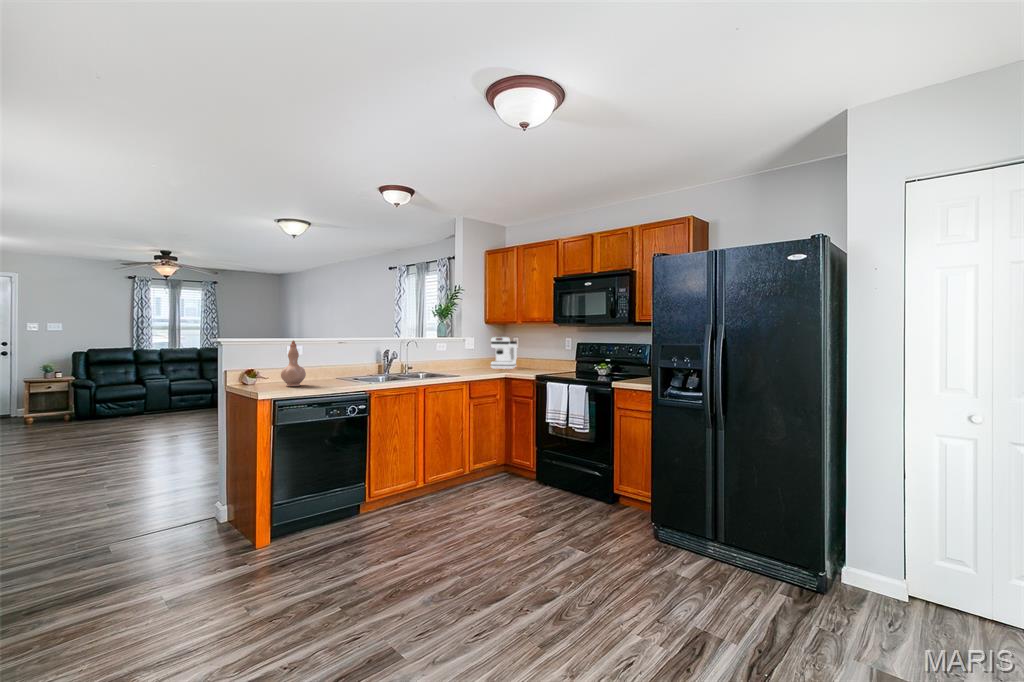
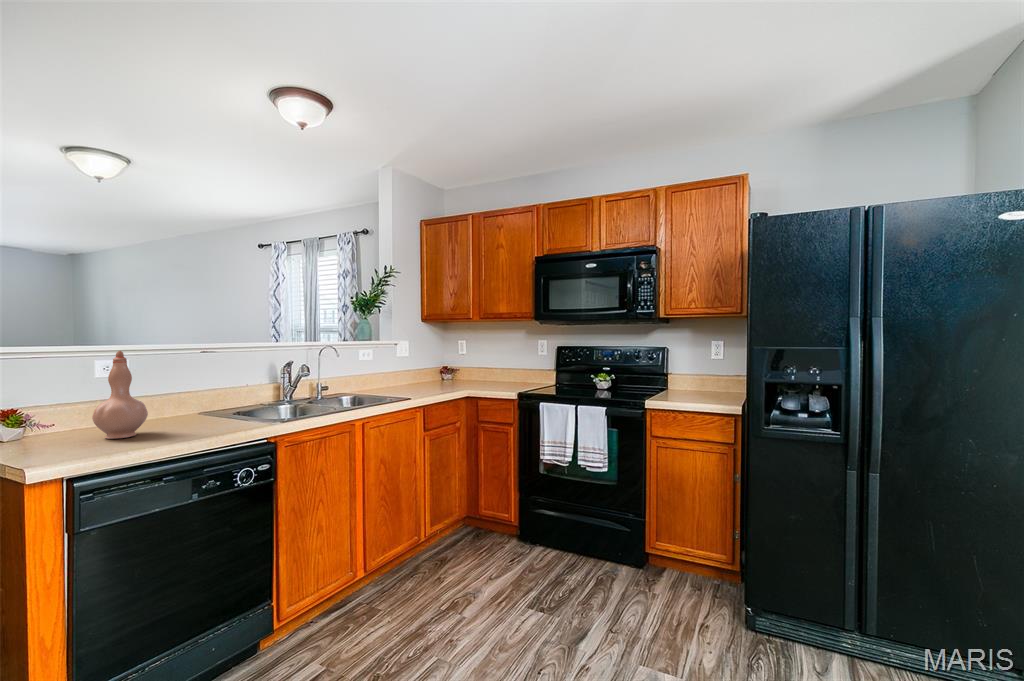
coffee maker: present [491,337,517,369] -> none [431,339,464,382]

